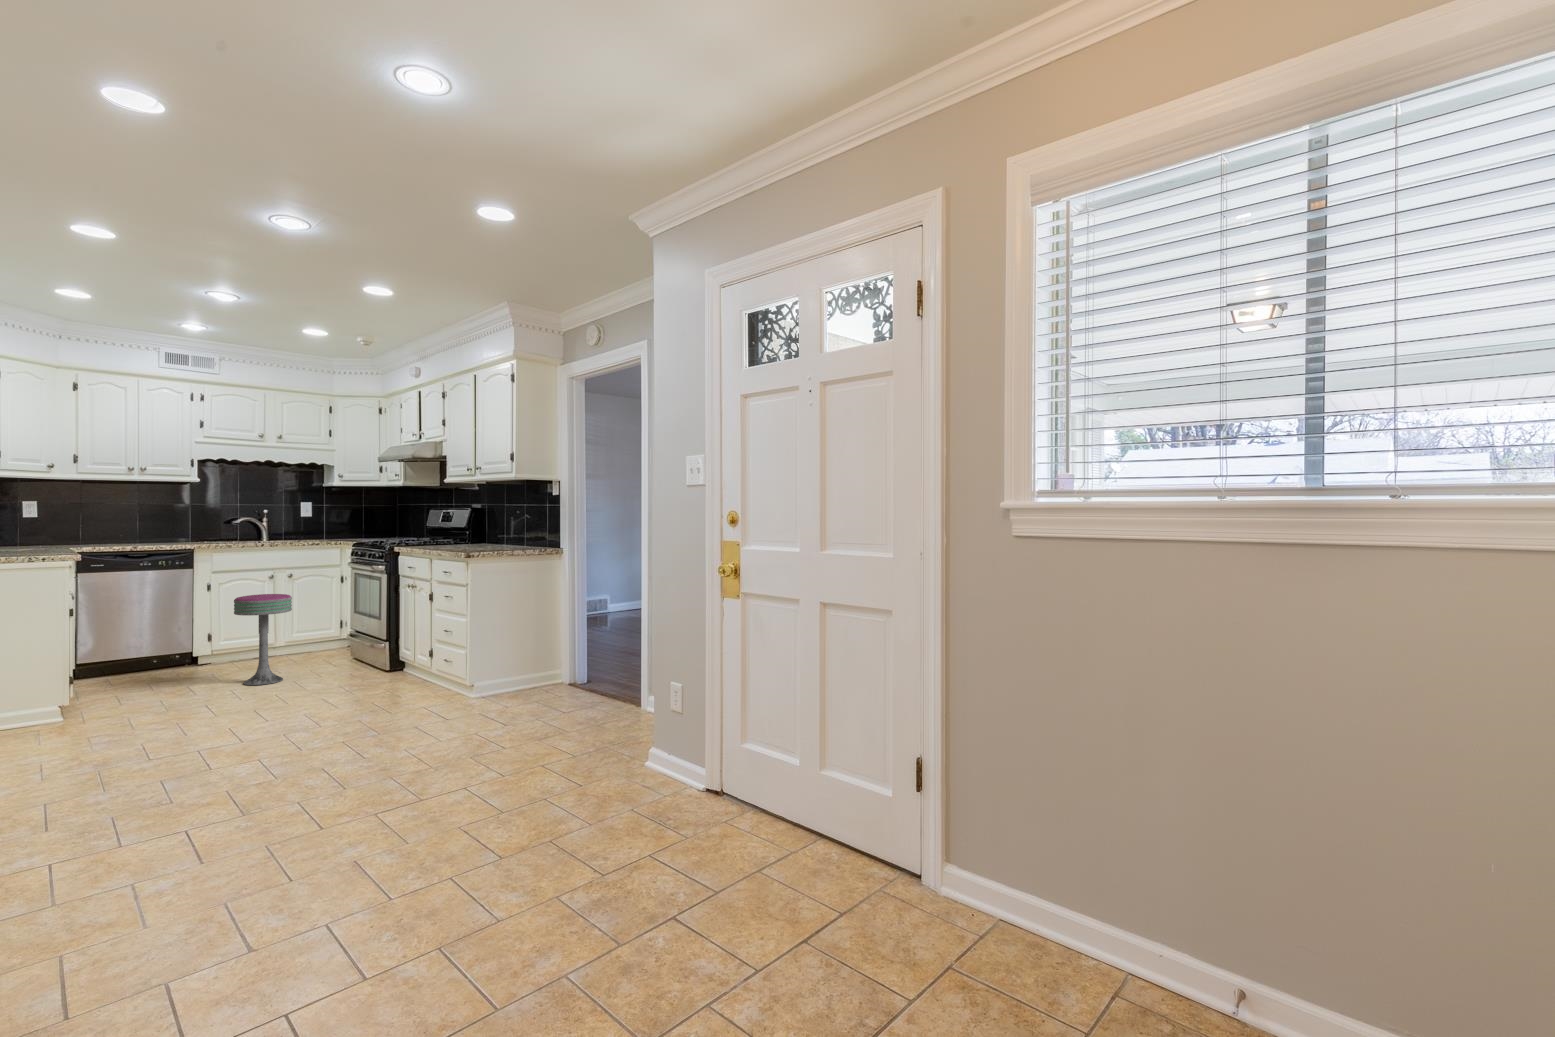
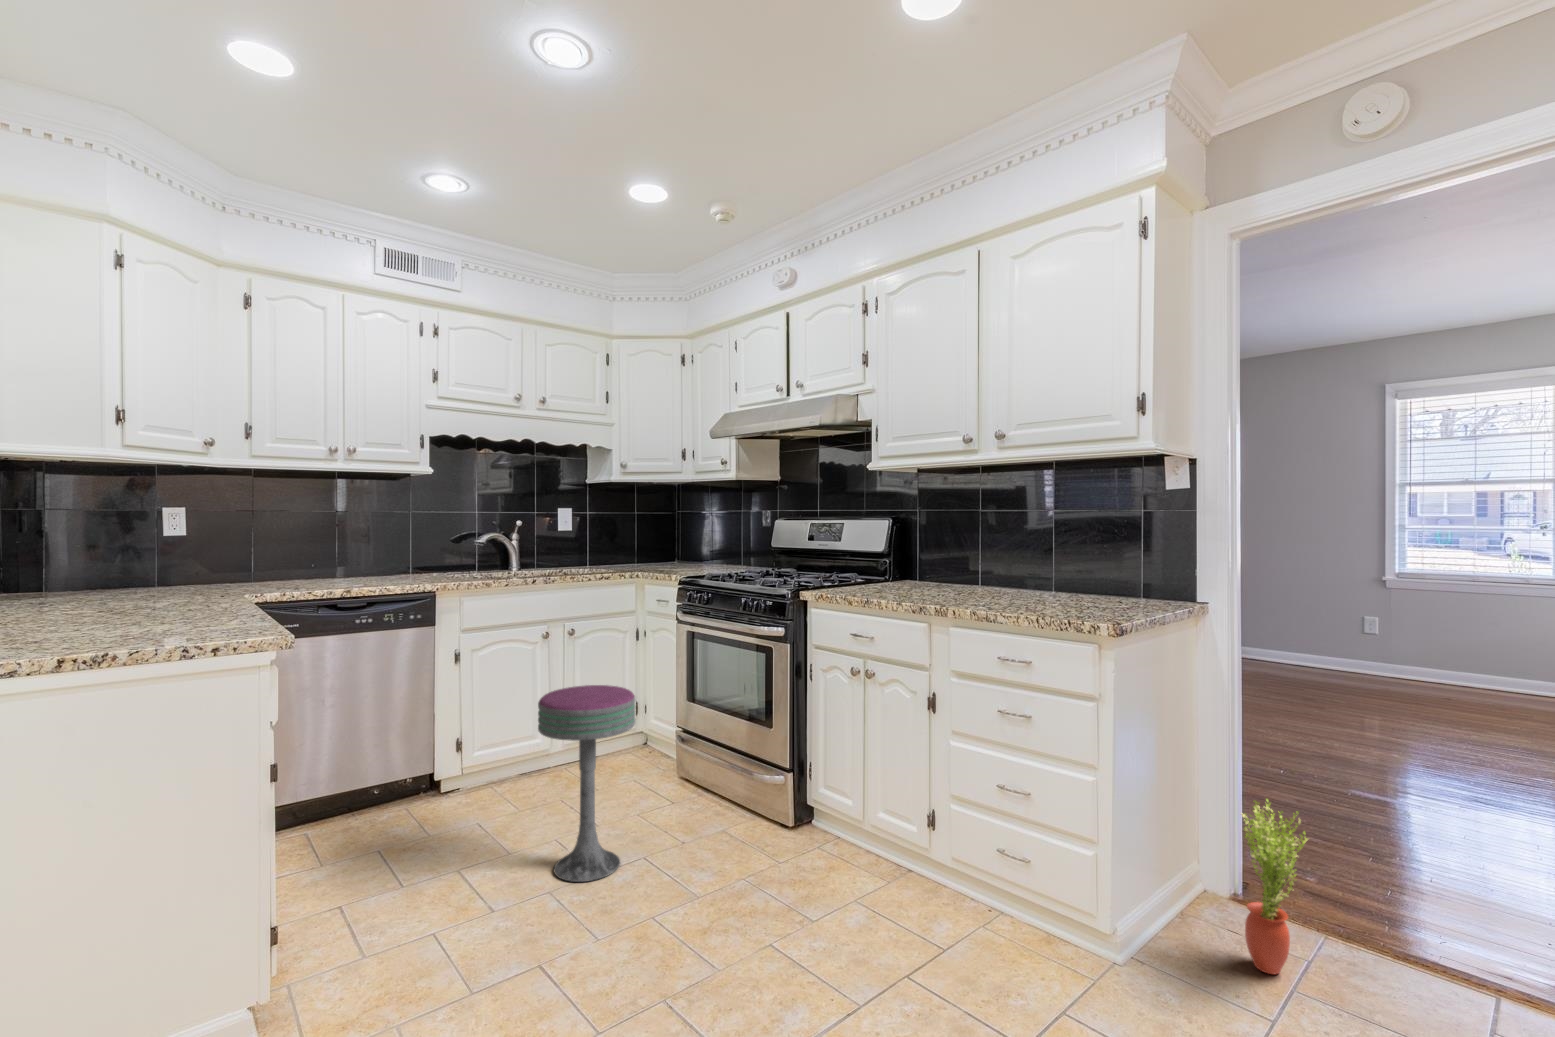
potted plant: none [525,625,556,695] -> present [1242,800,1308,974]

